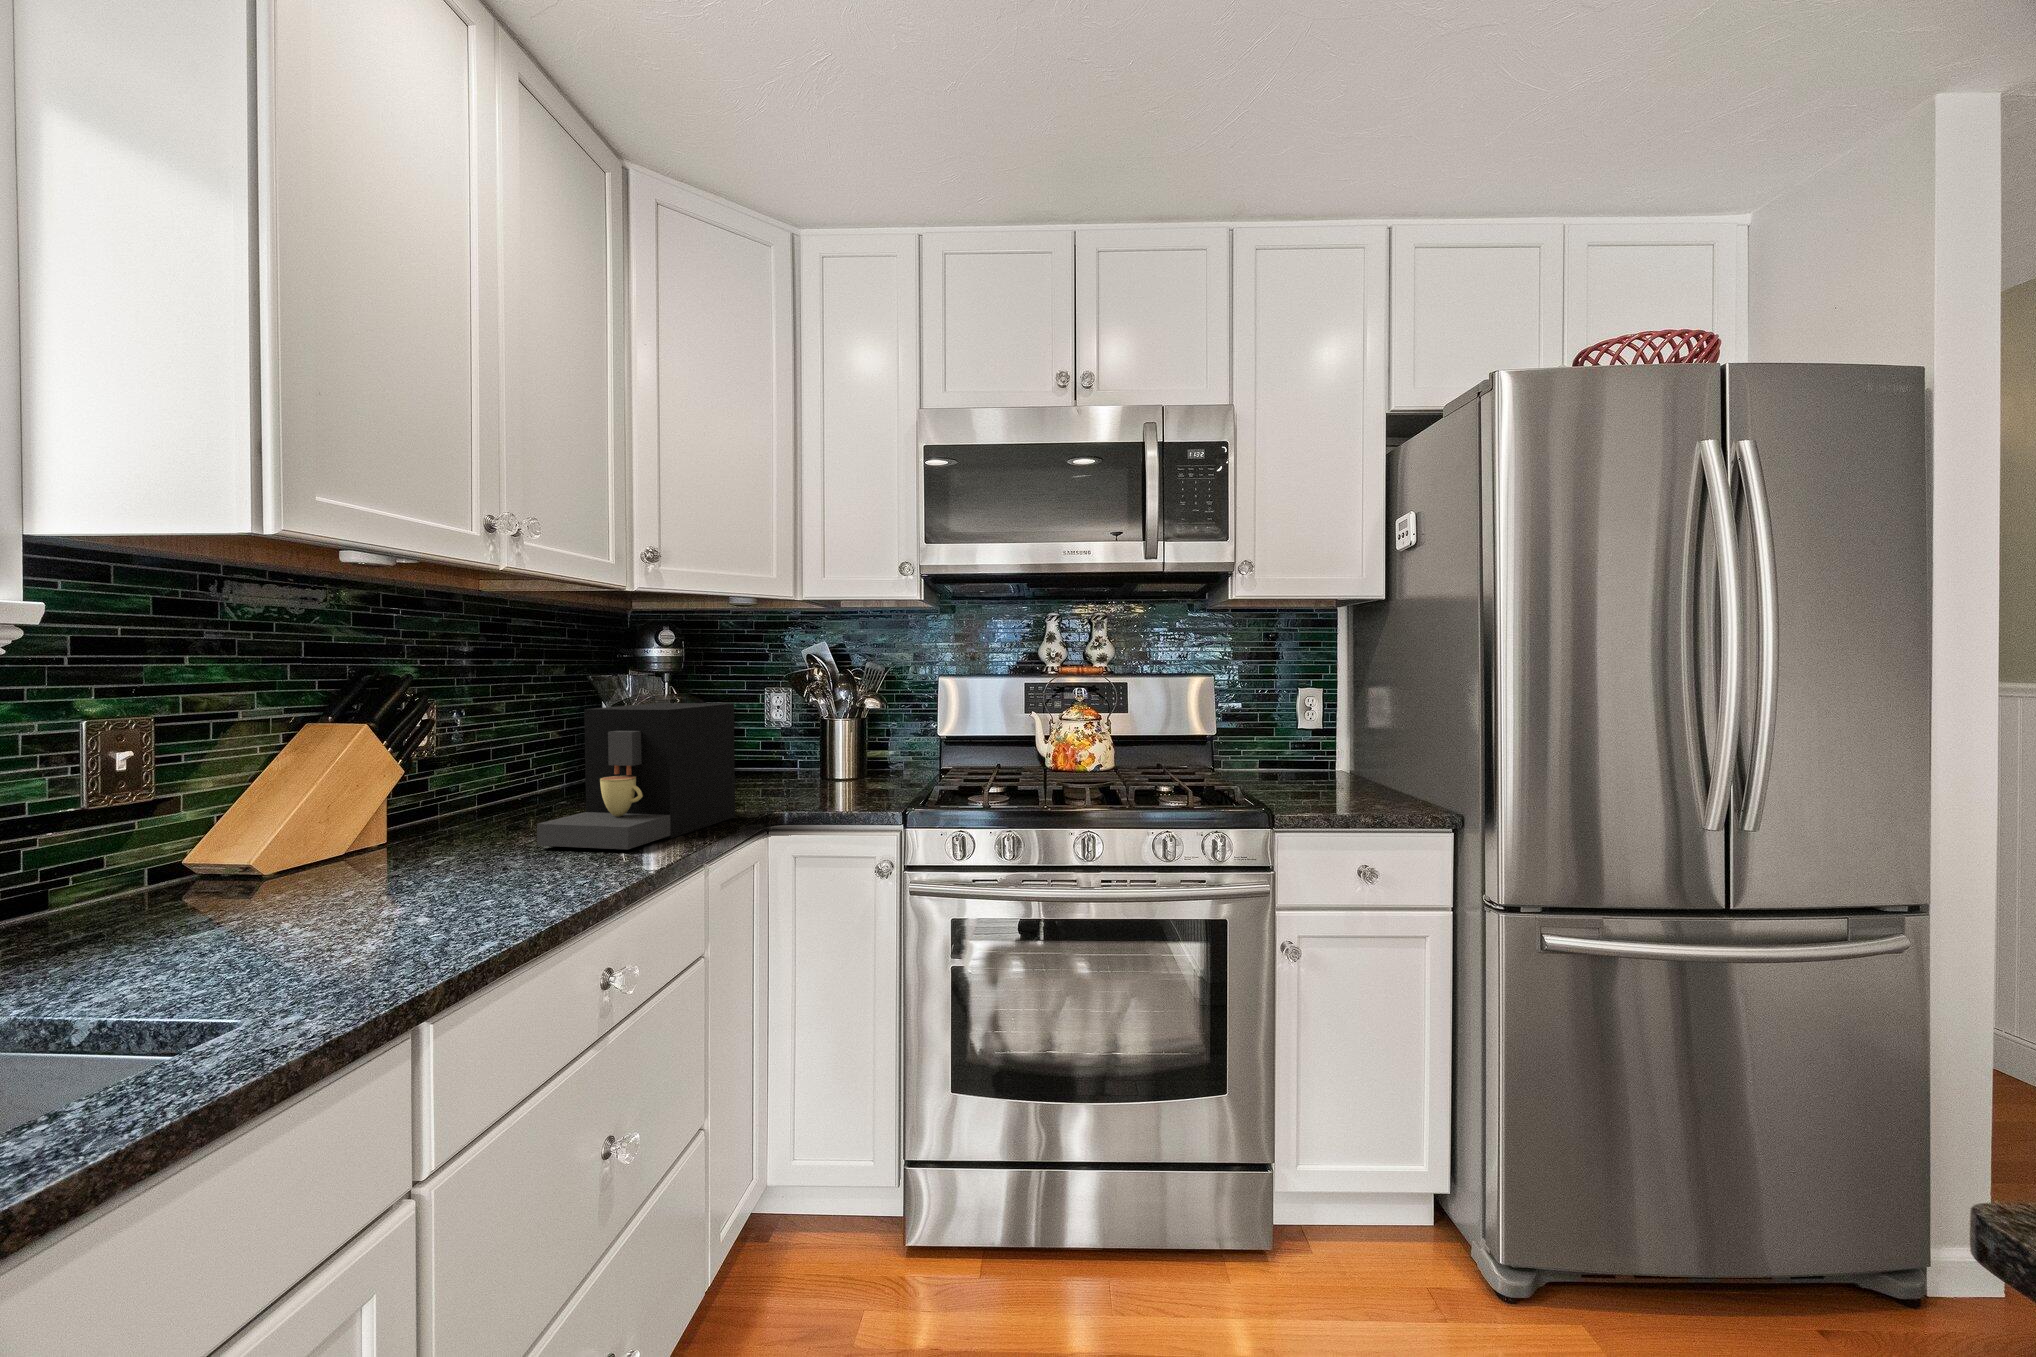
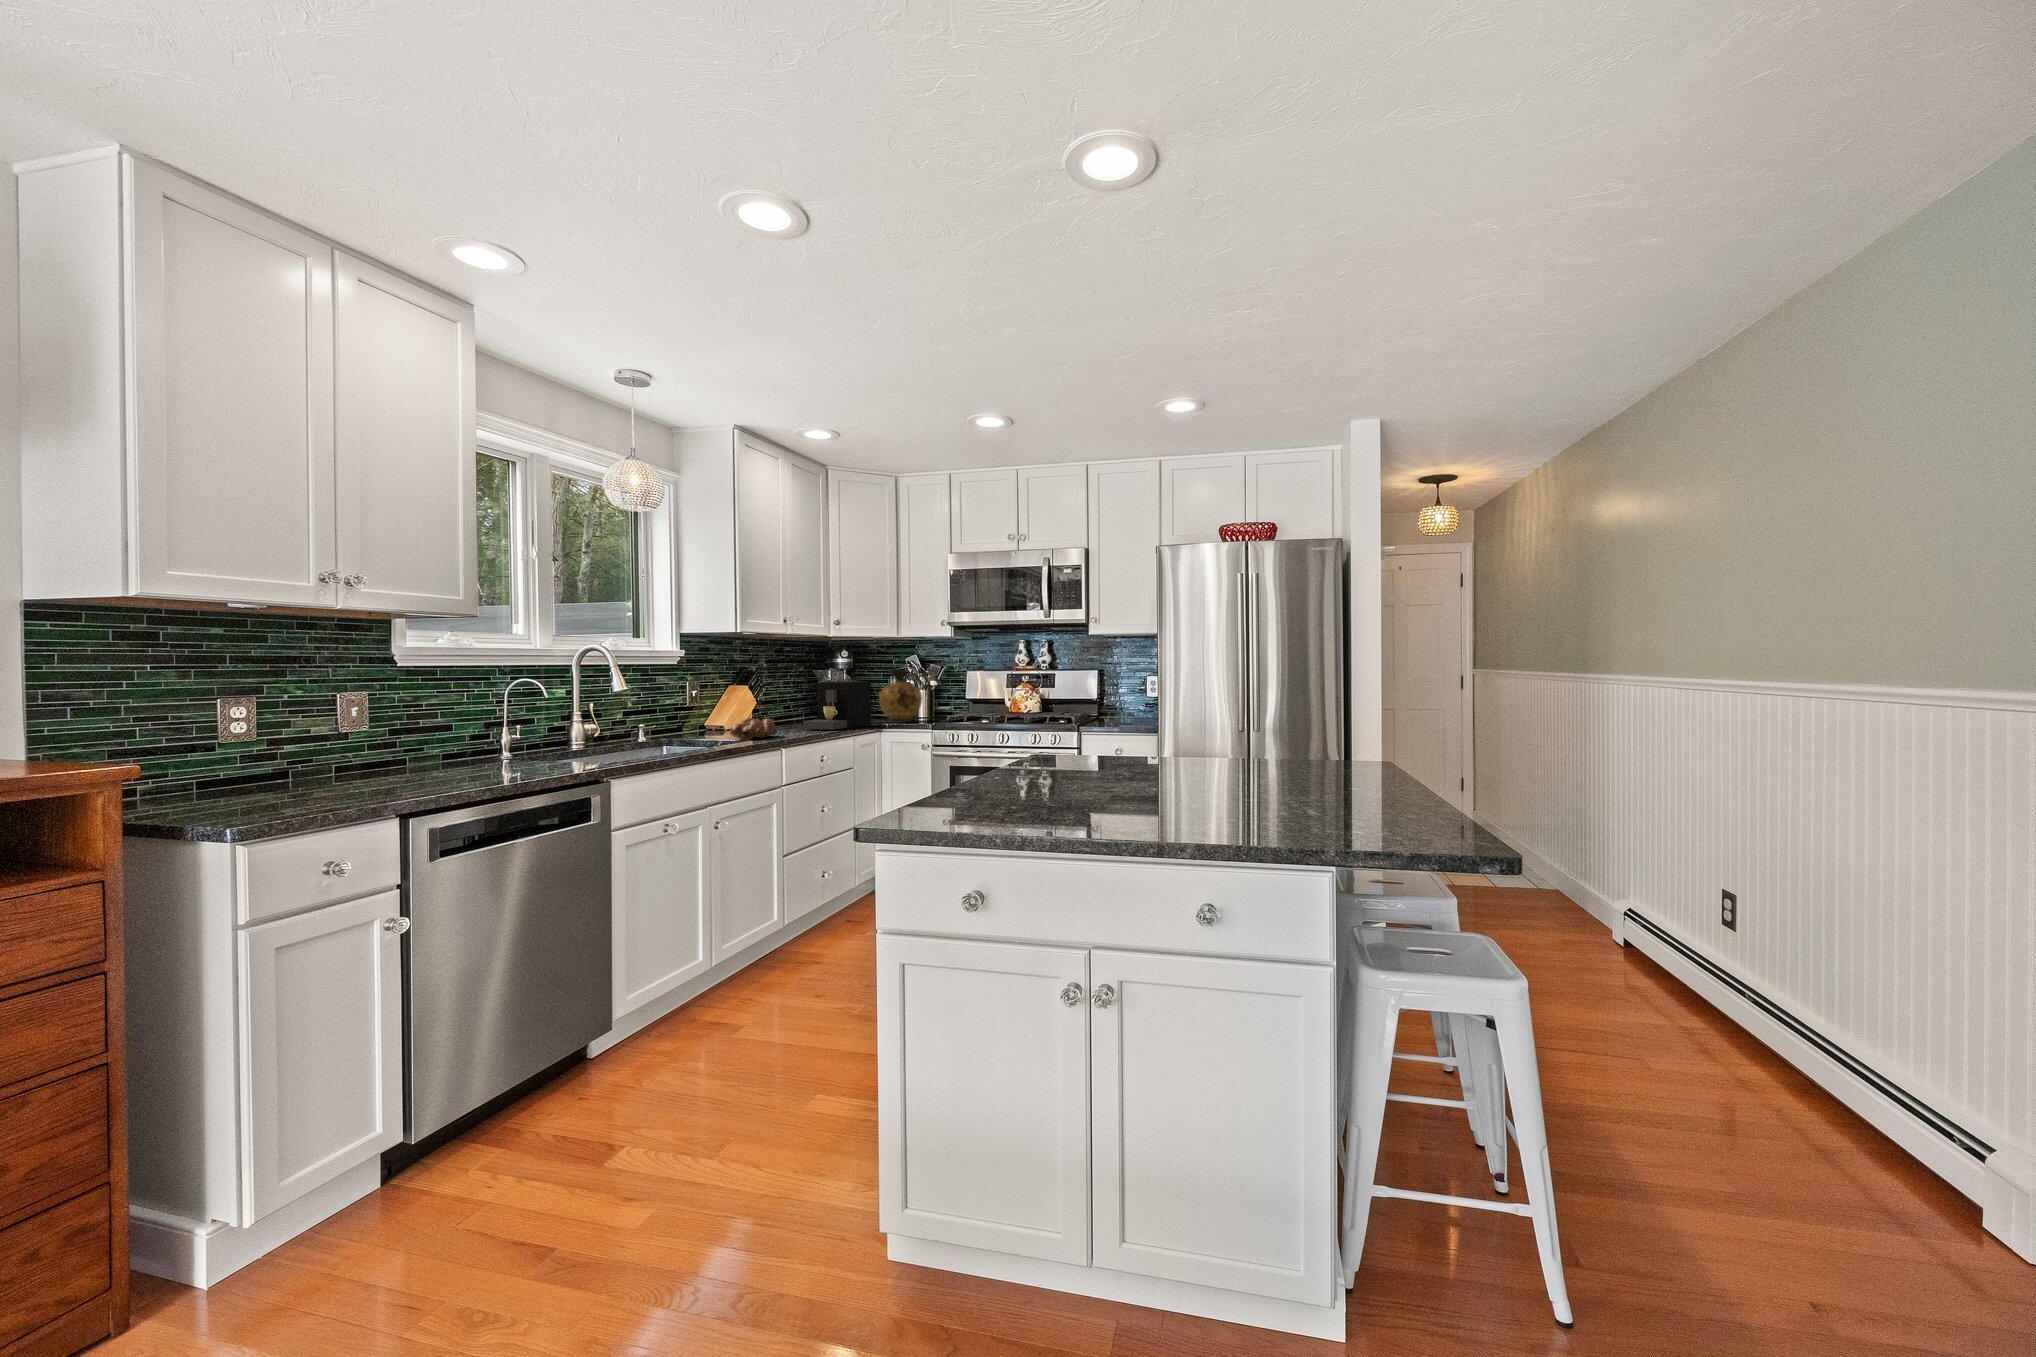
ceramic jug: none [751,671,856,800] -> present [879,669,922,722]
bread loaf: none [182,848,419,952] -> present [730,718,777,740]

